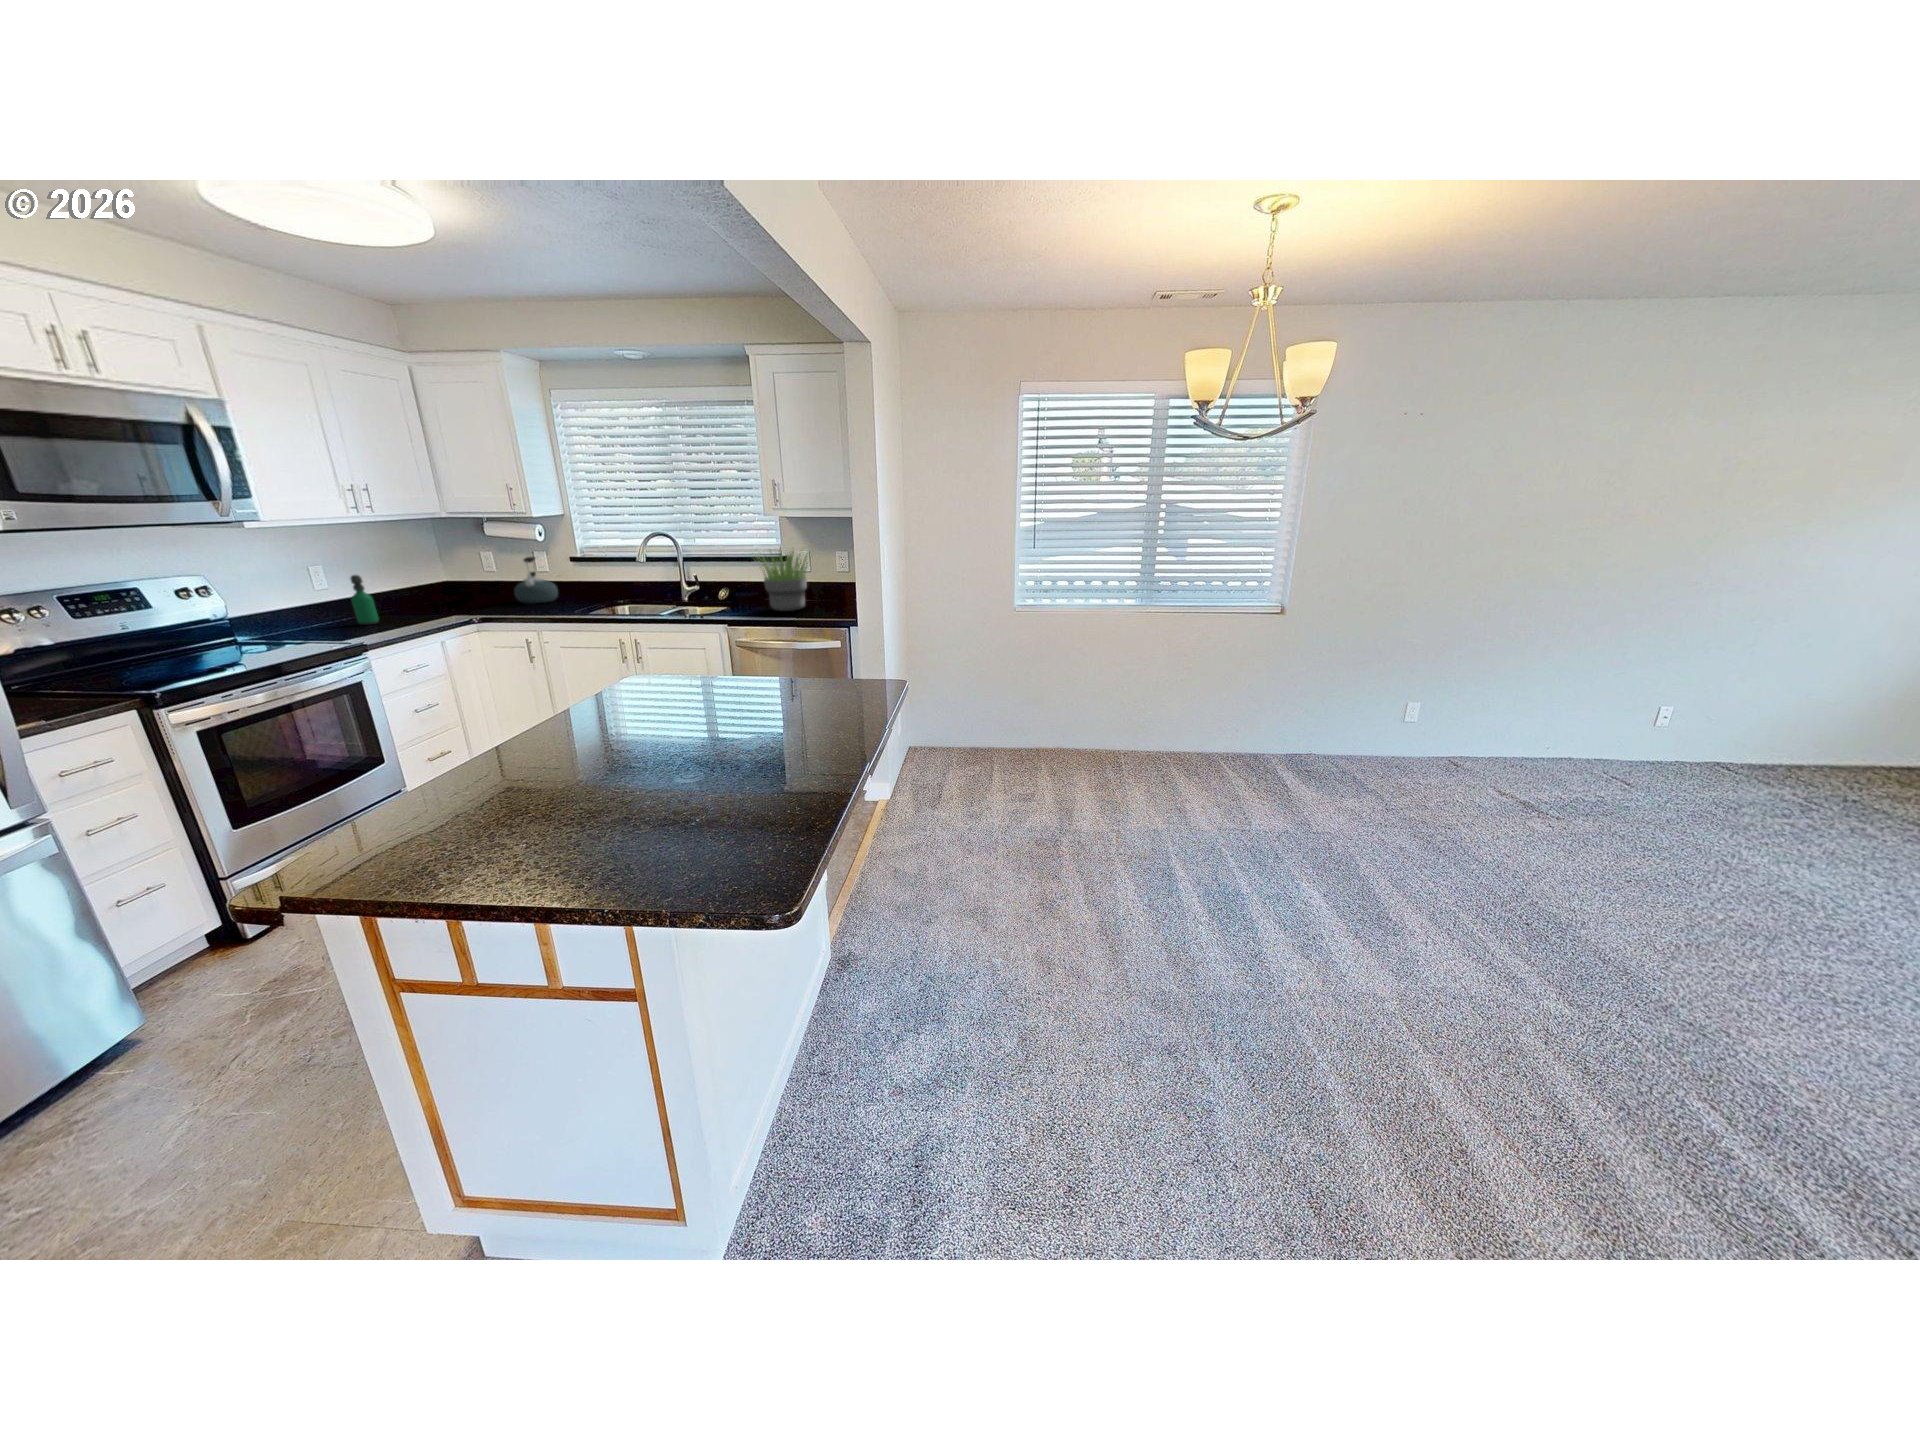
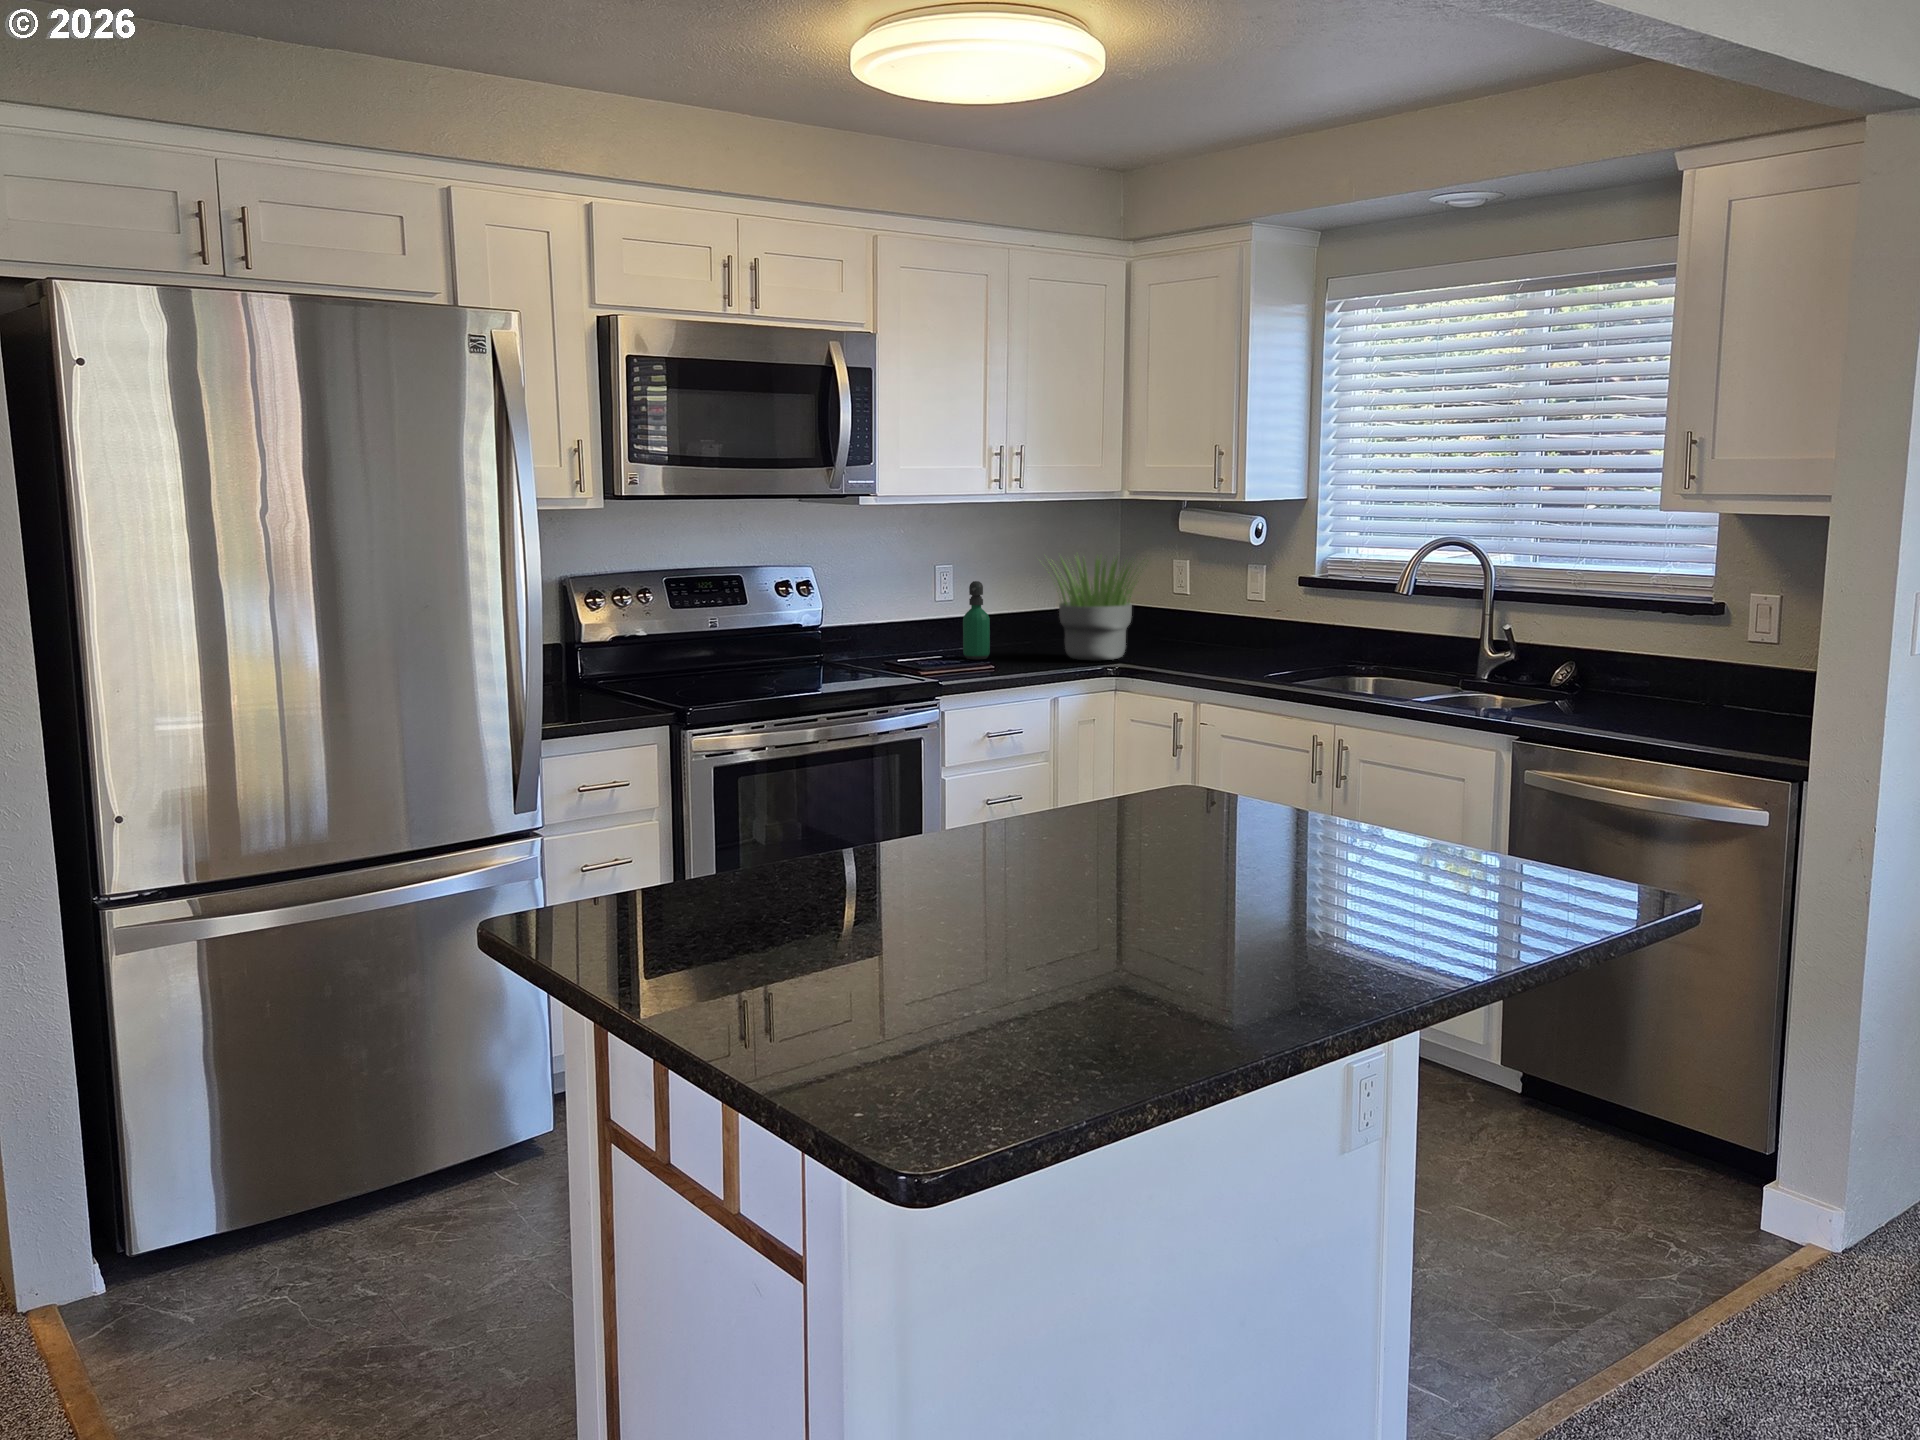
potted plant: present [756,549,811,611] -> present [1048,555,1145,661]
kettle: present [514,557,558,604] -> none [1196,573,1267,656]

